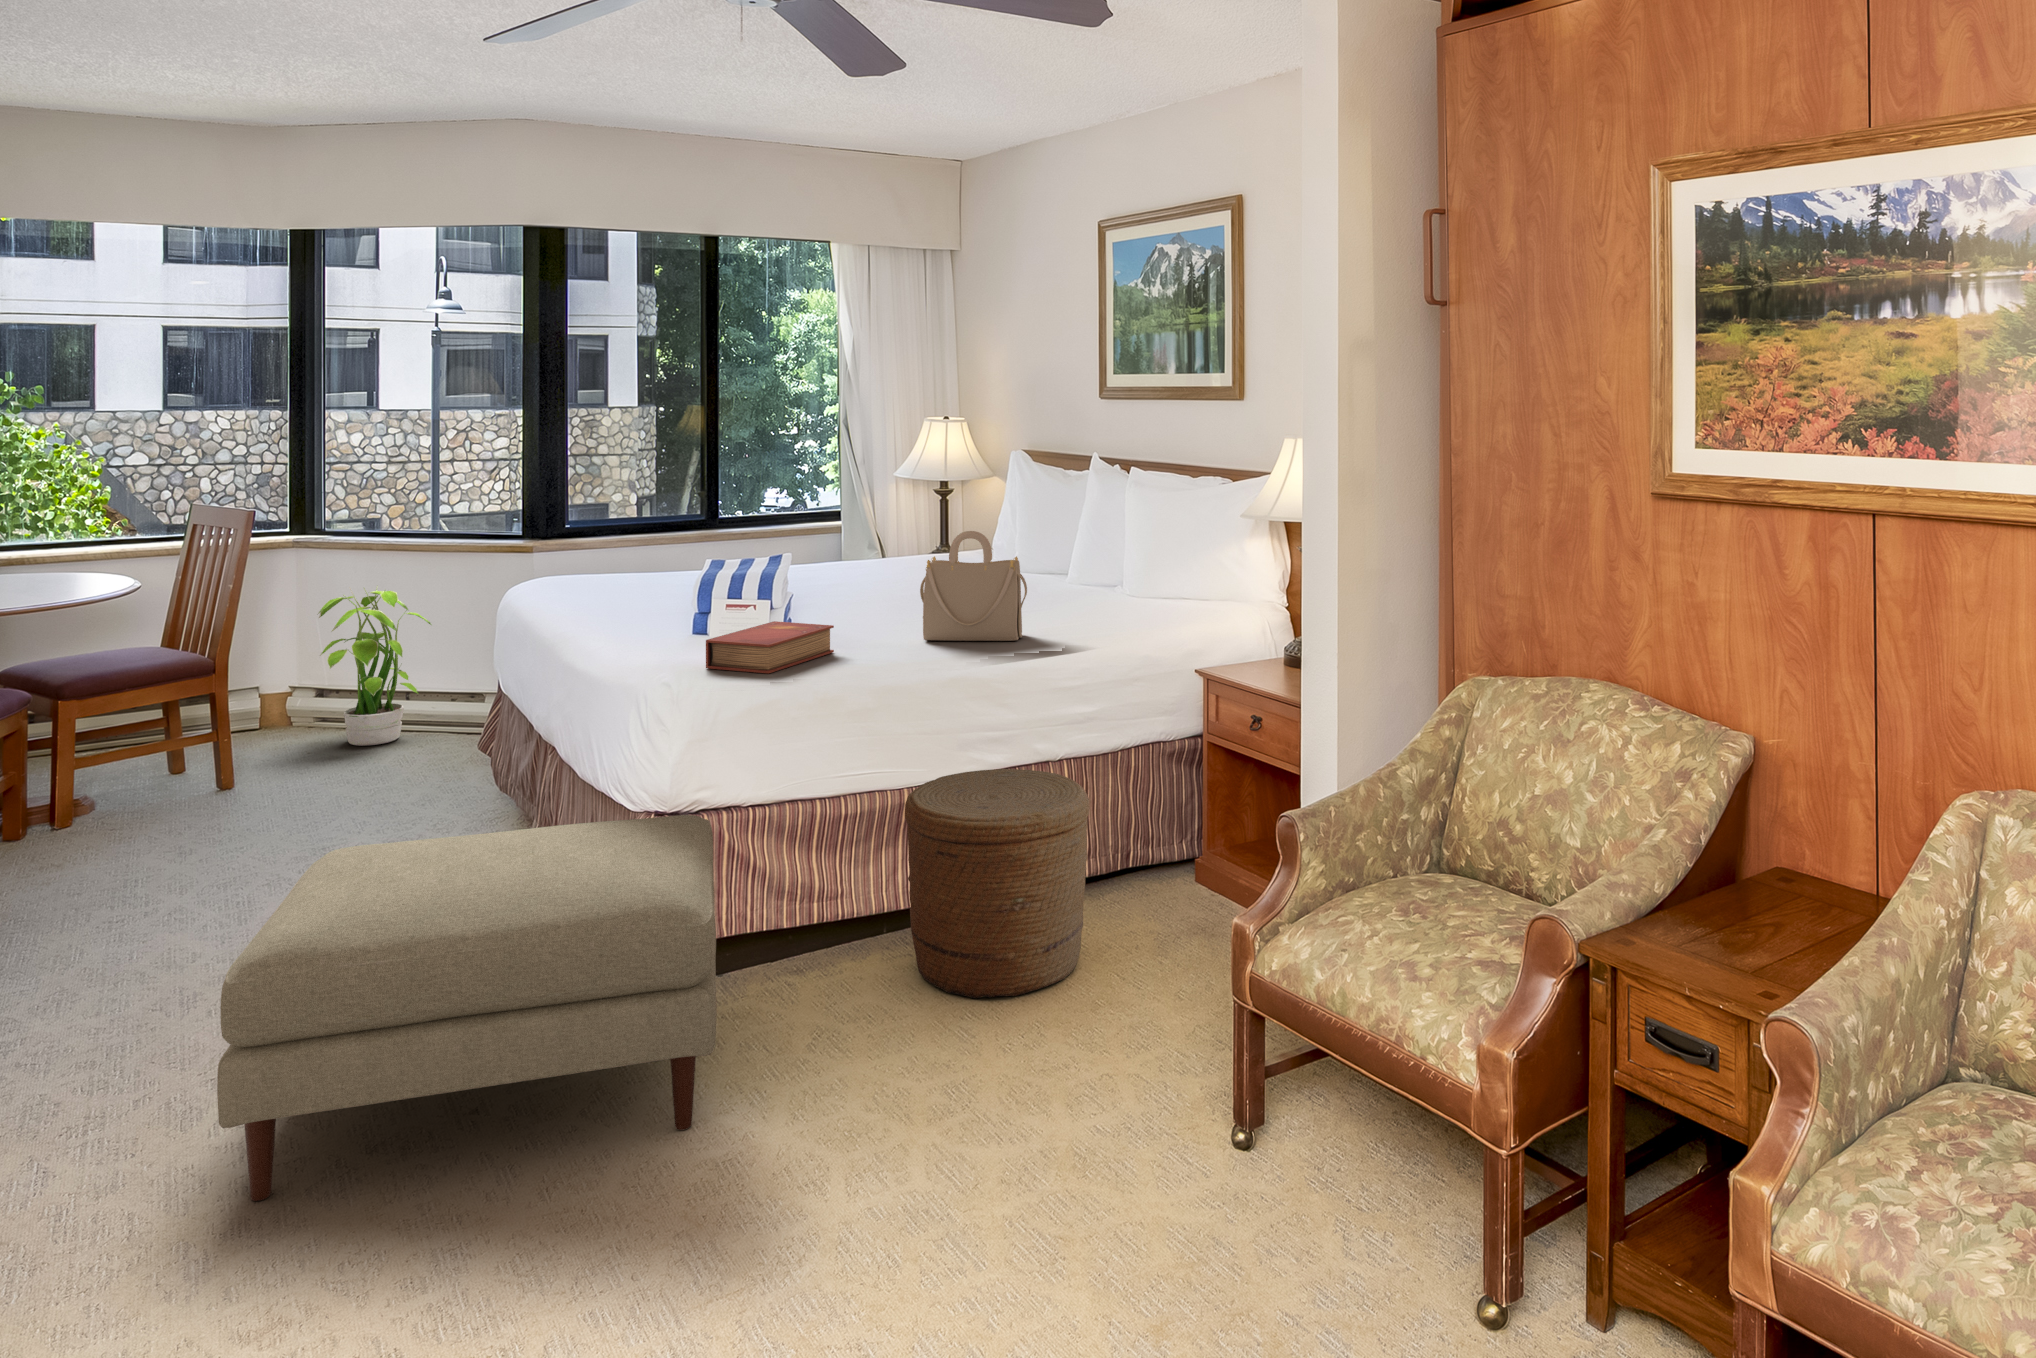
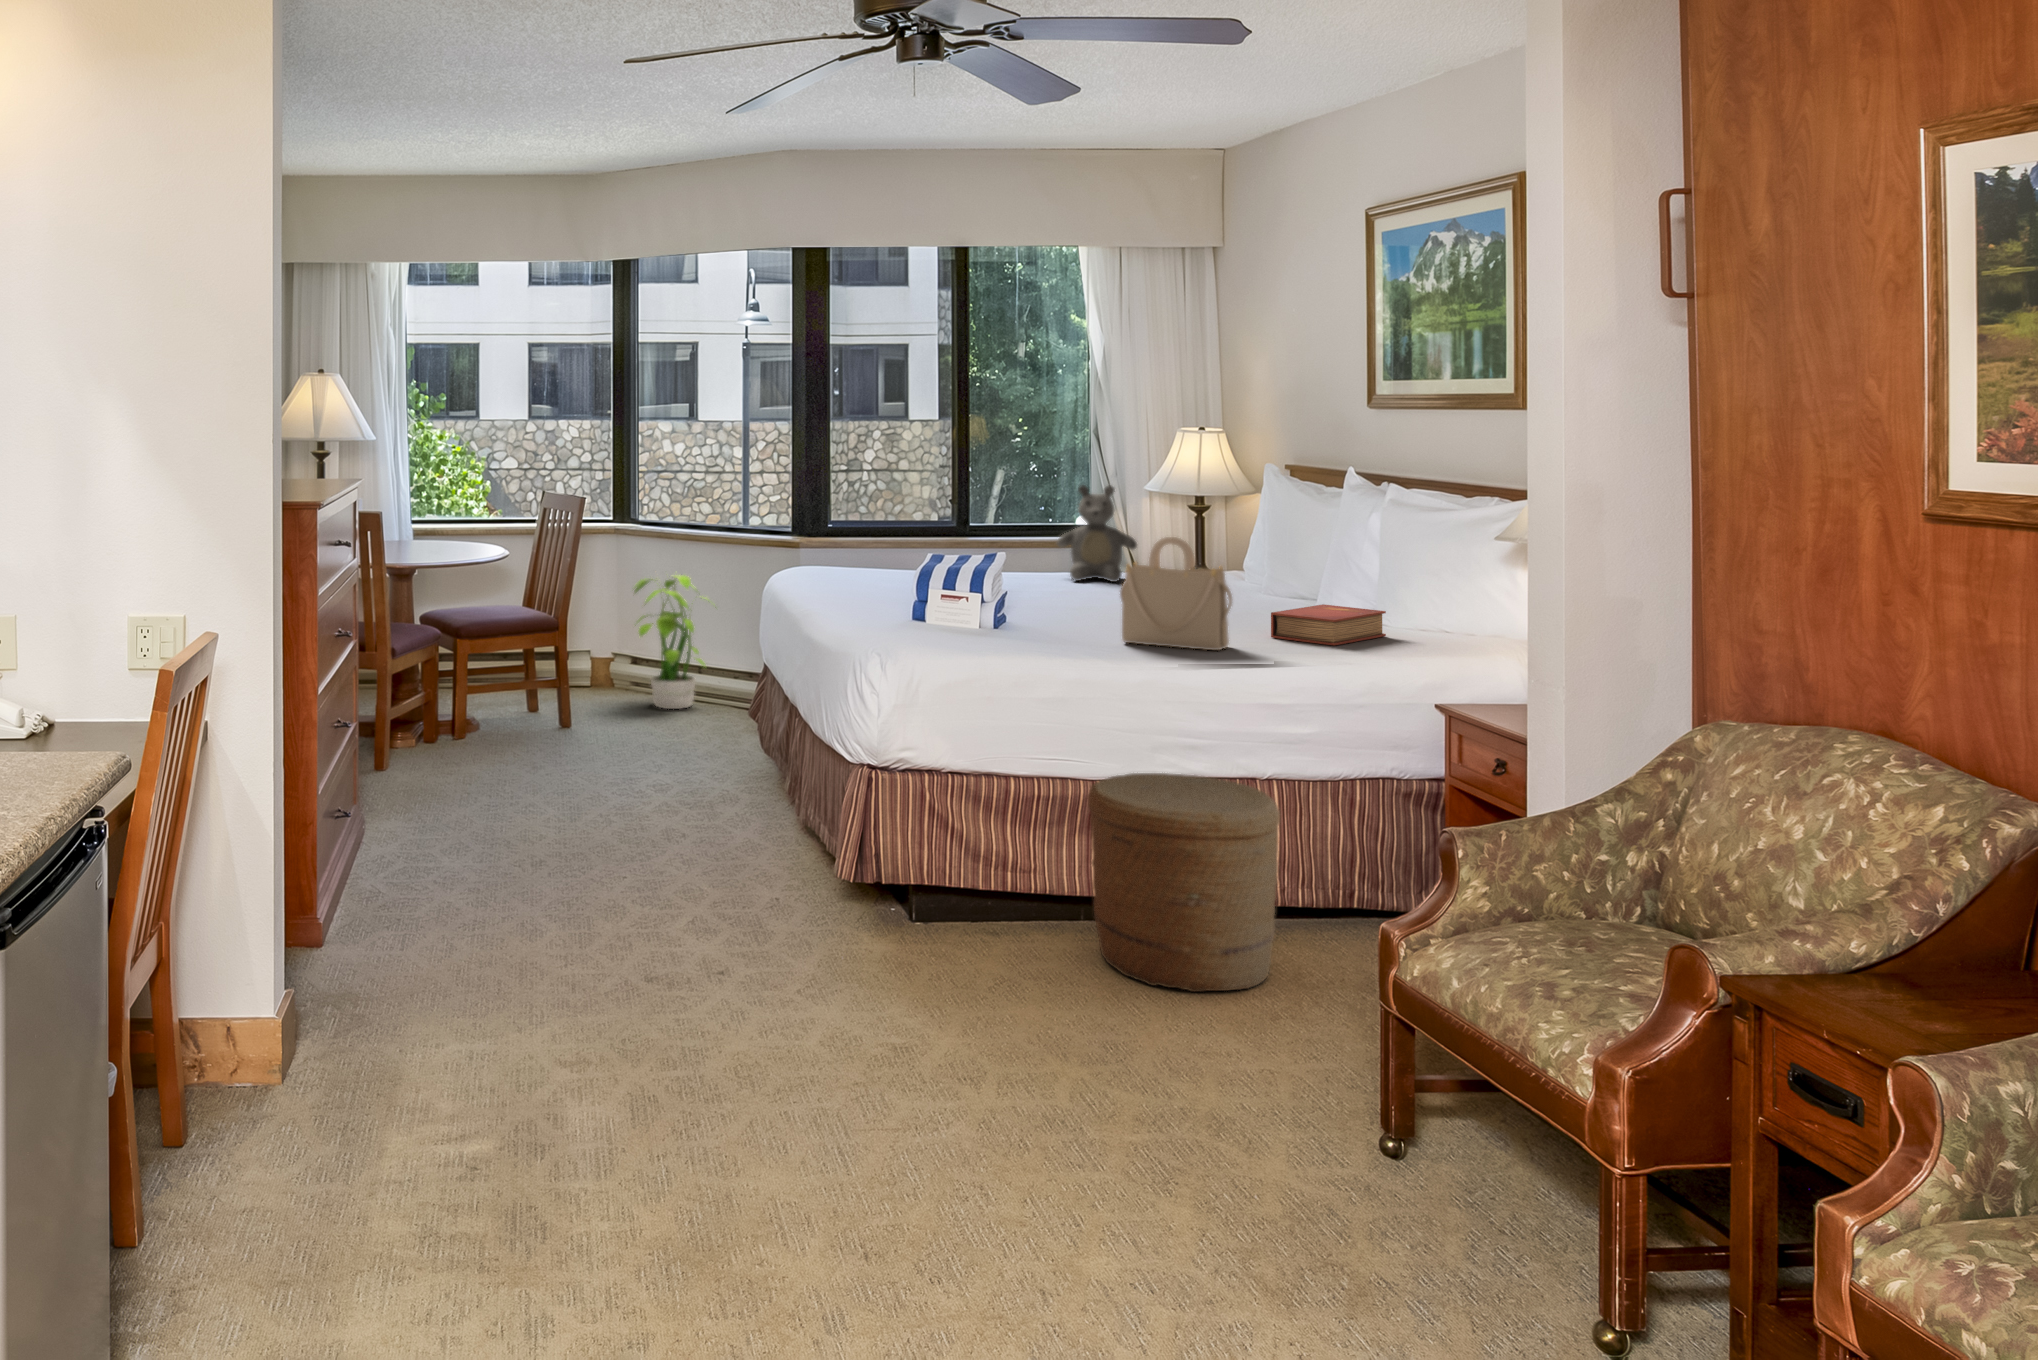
teddy bear: none [822,474,899,570] -> present [1057,485,1137,582]
book: present [706,621,834,673] -> present [1271,604,1386,645]
ottoman: present [217,815,716,1201] -> none [547,754,913,1020]

